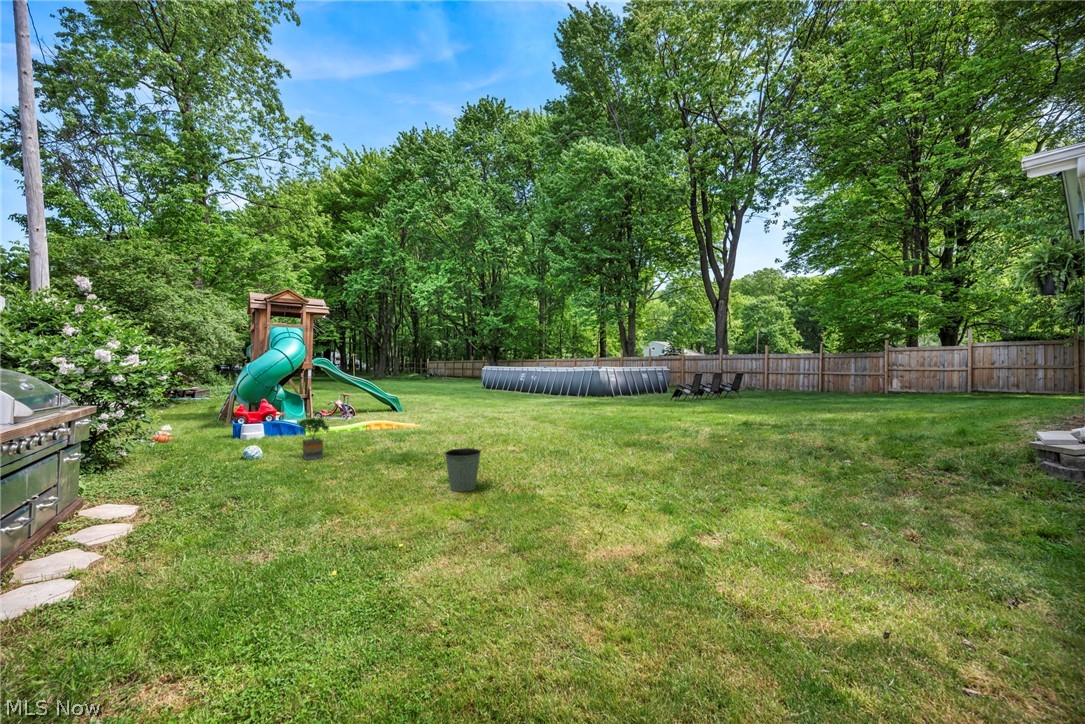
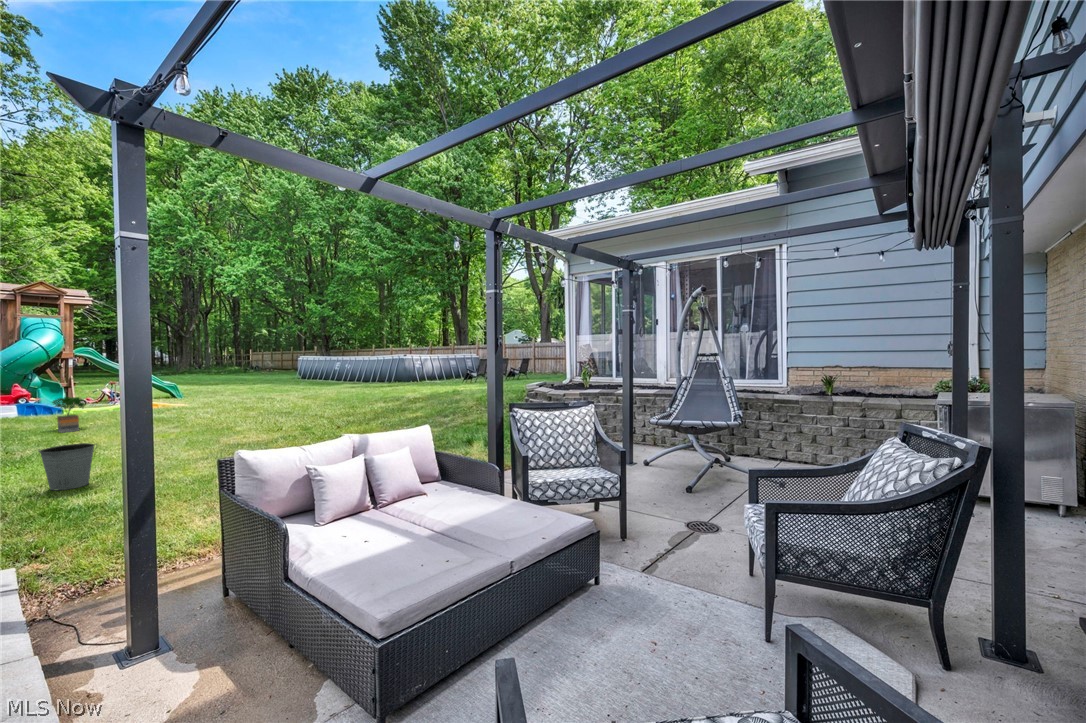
bucket: present [444,448,481,491] -> present [38,443,95,490]

